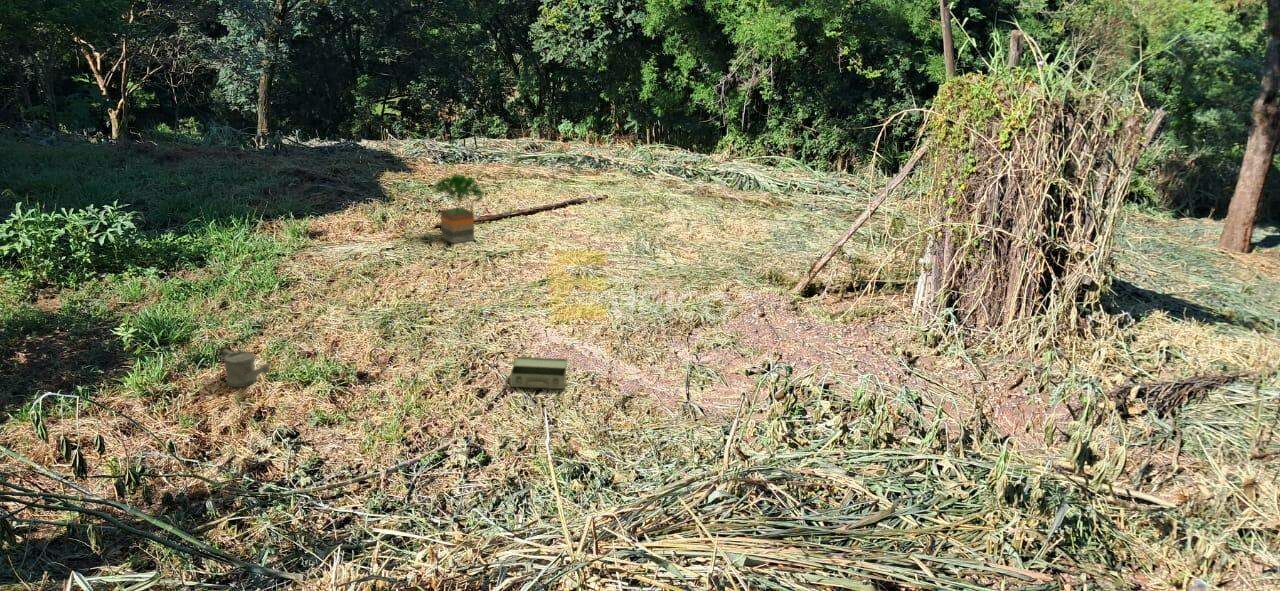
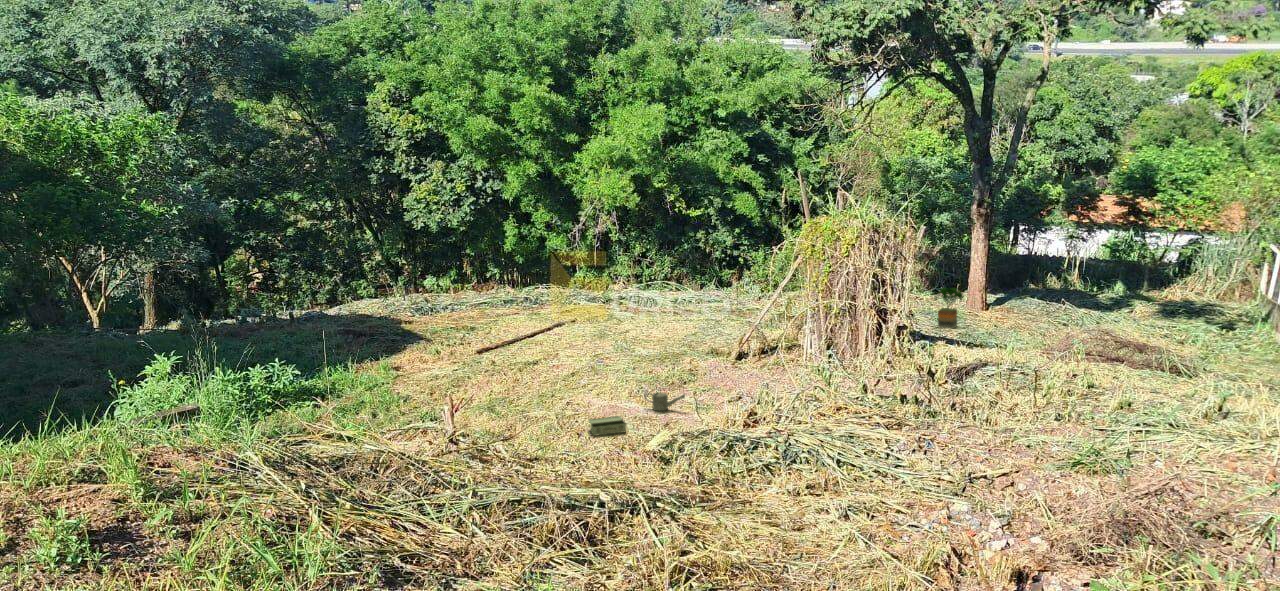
potted tree: present [436,175,483,243] -> present [934,288,964,329]
watering can: present [222,349,270,387] -> present [645,393,685,411]

